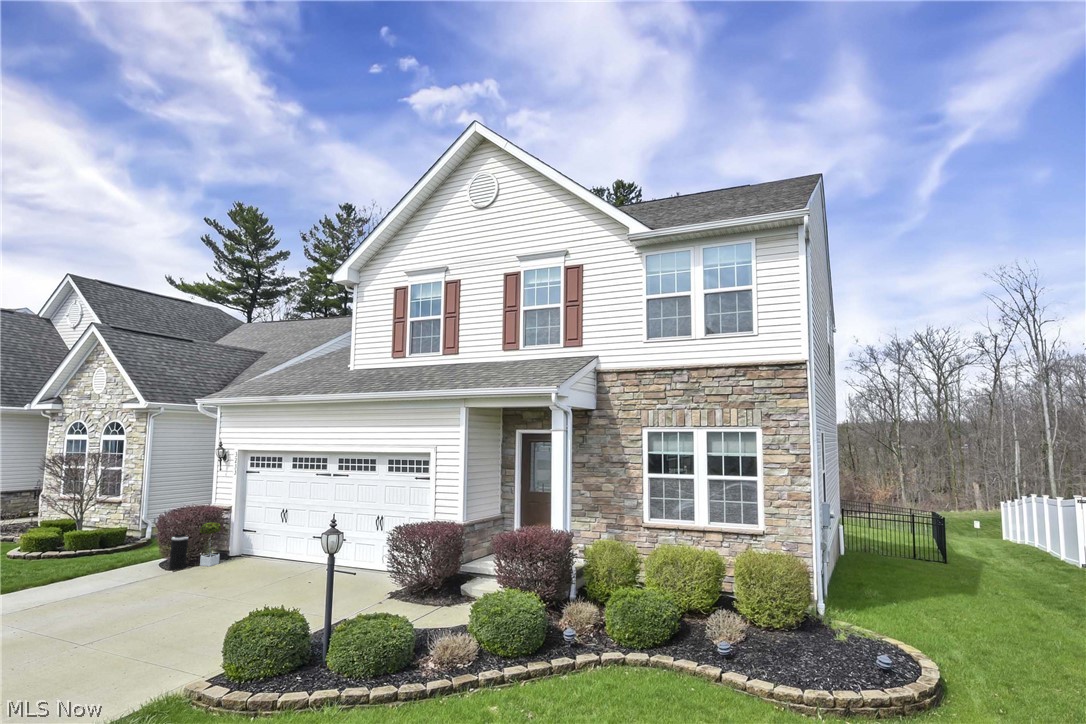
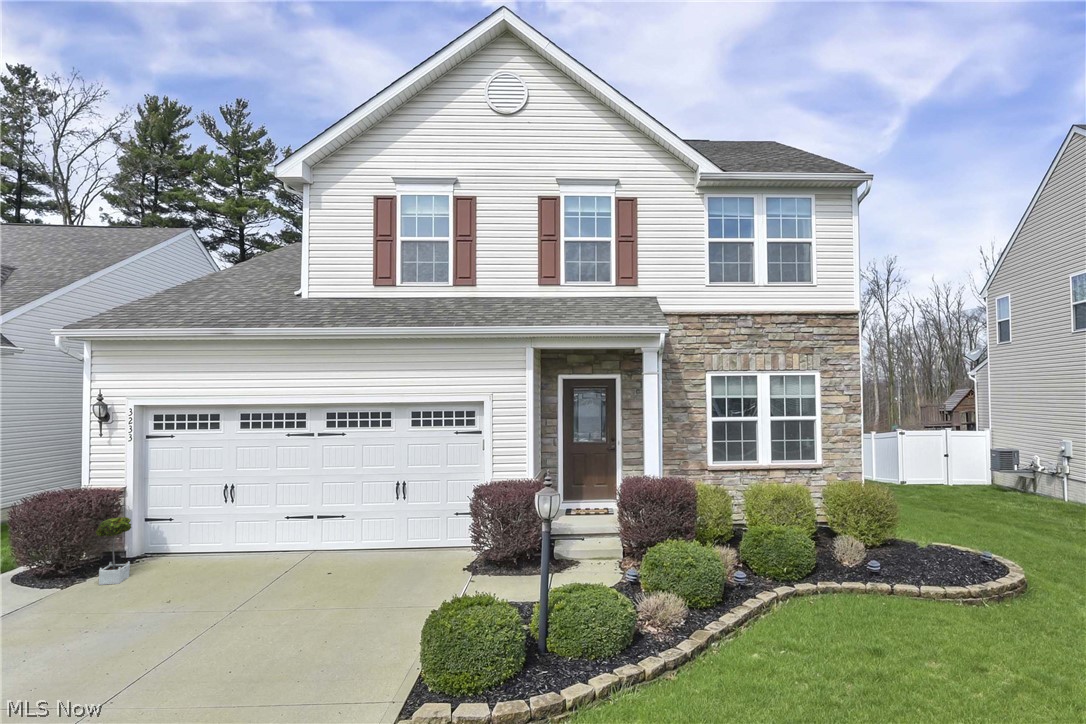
trash can: present [169,533,188,570] -> none [44,535,76,600]

